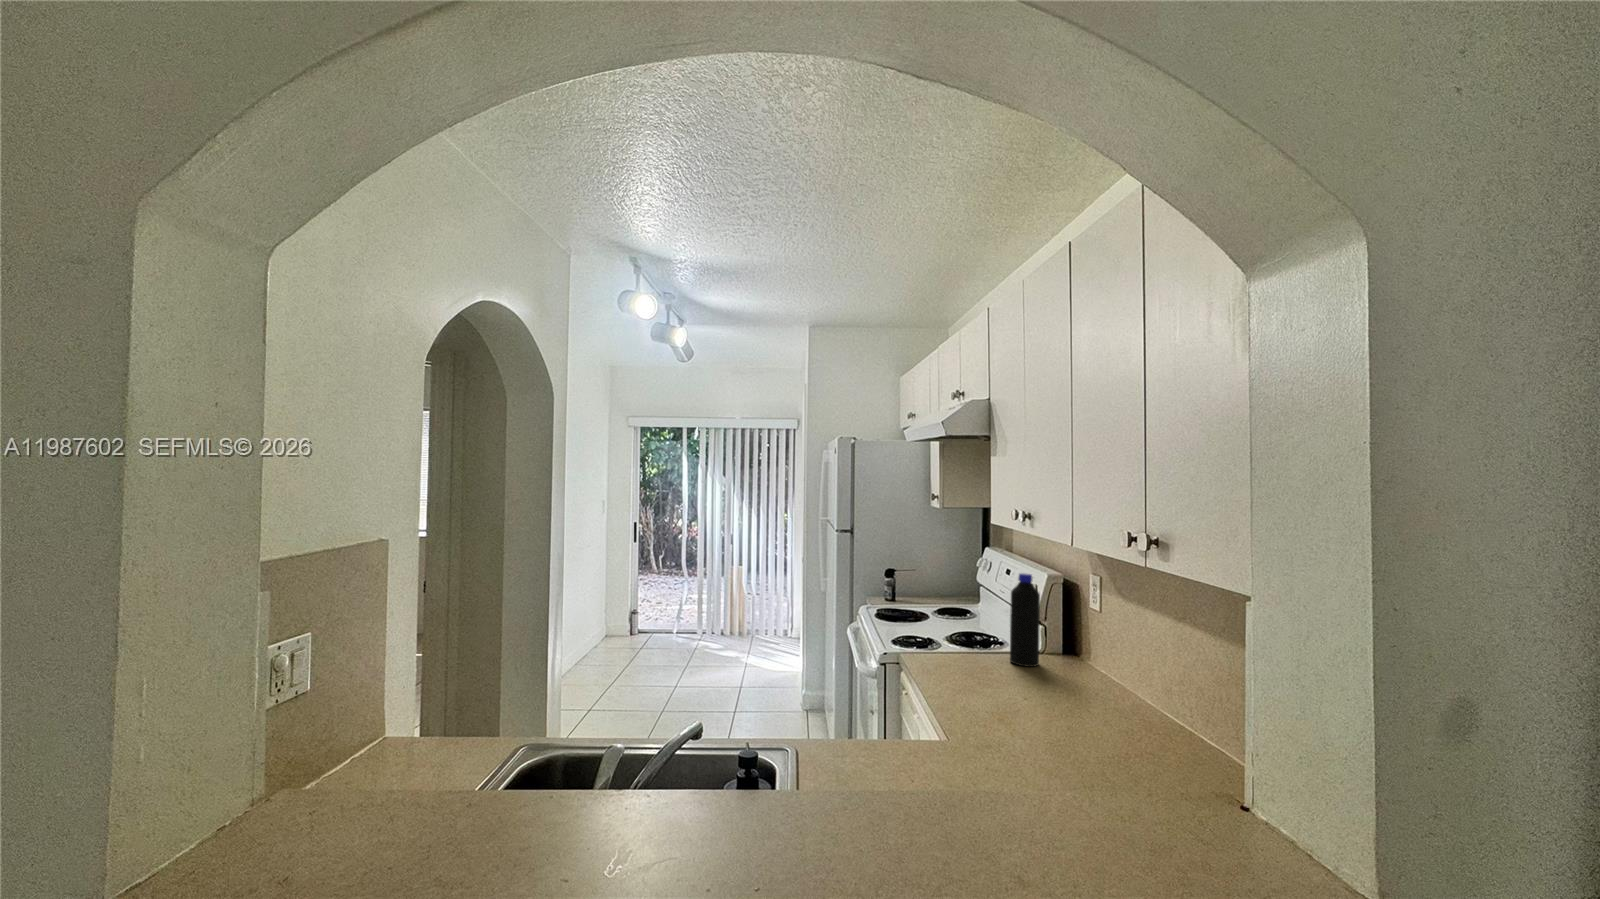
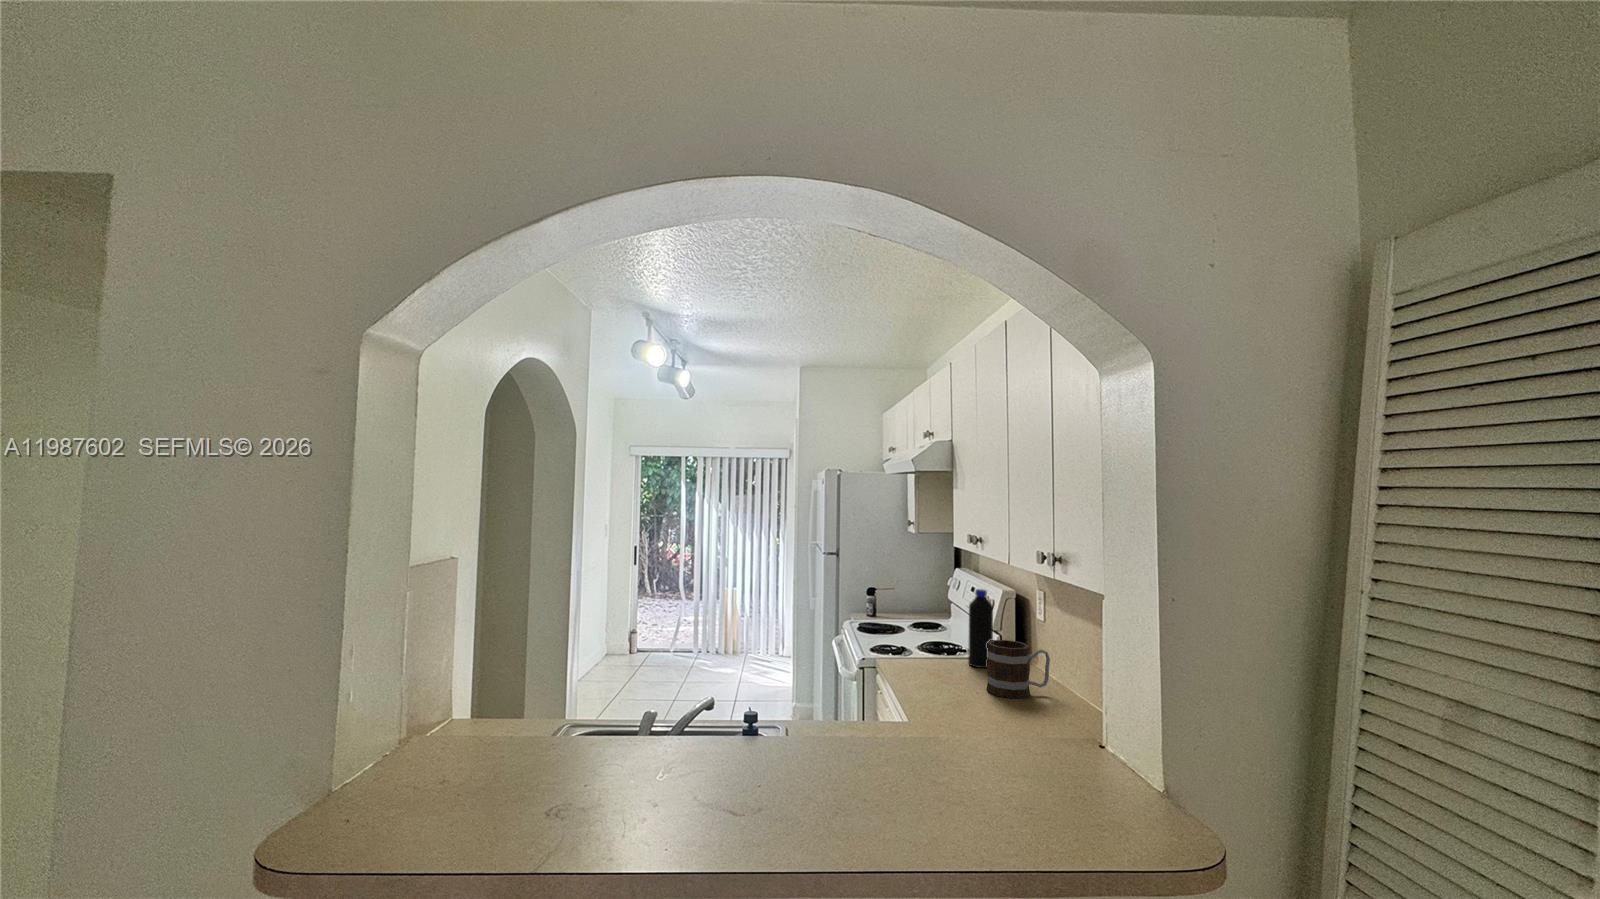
mug: none [1040,637,1120,711] -> present [987,640,1050,698]

